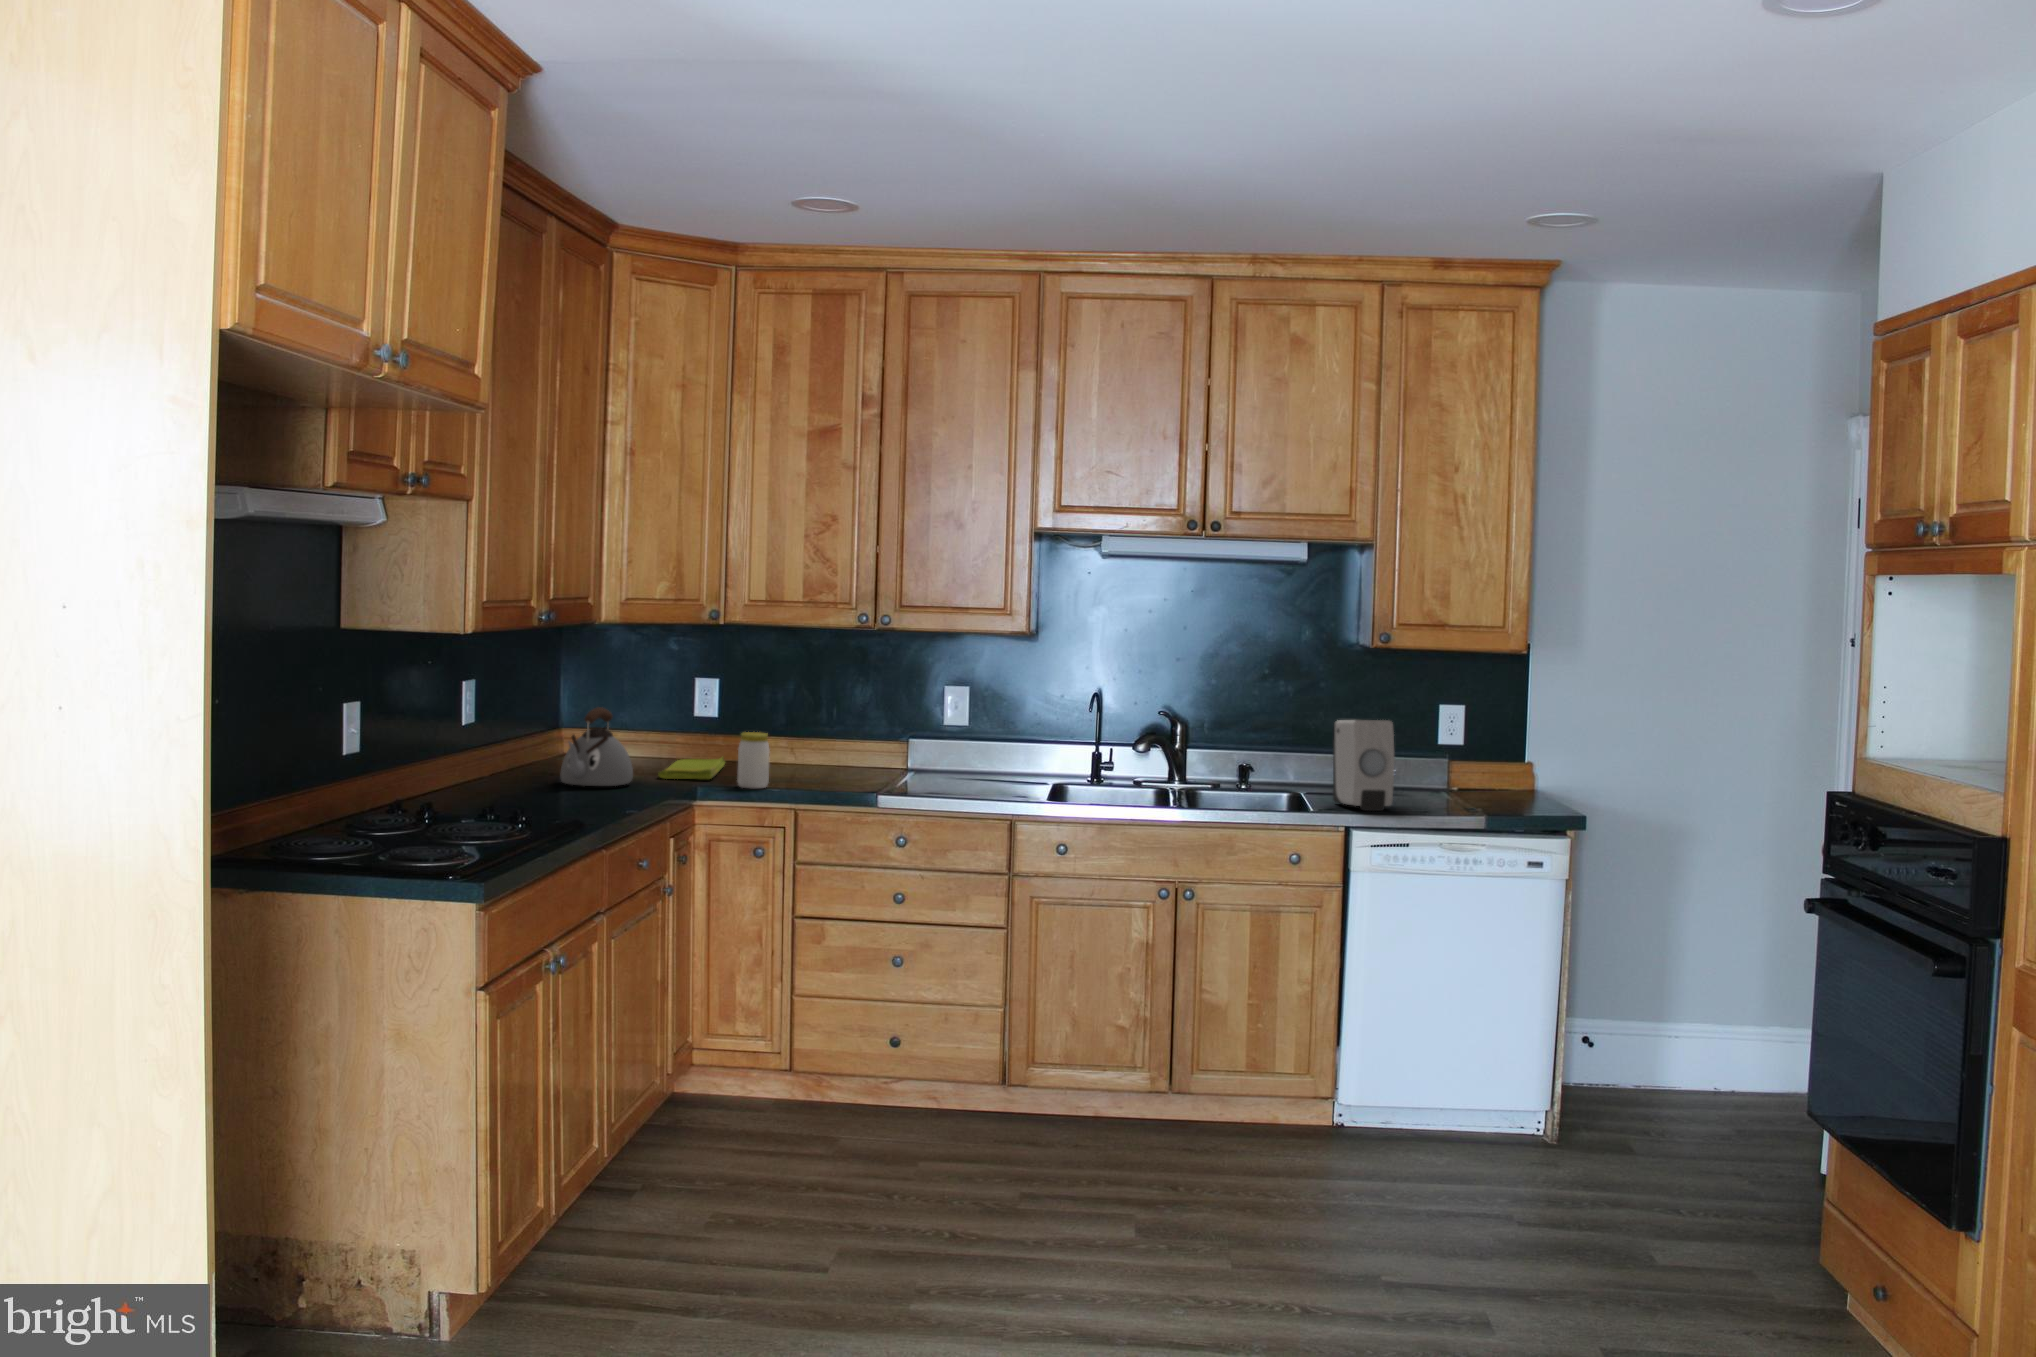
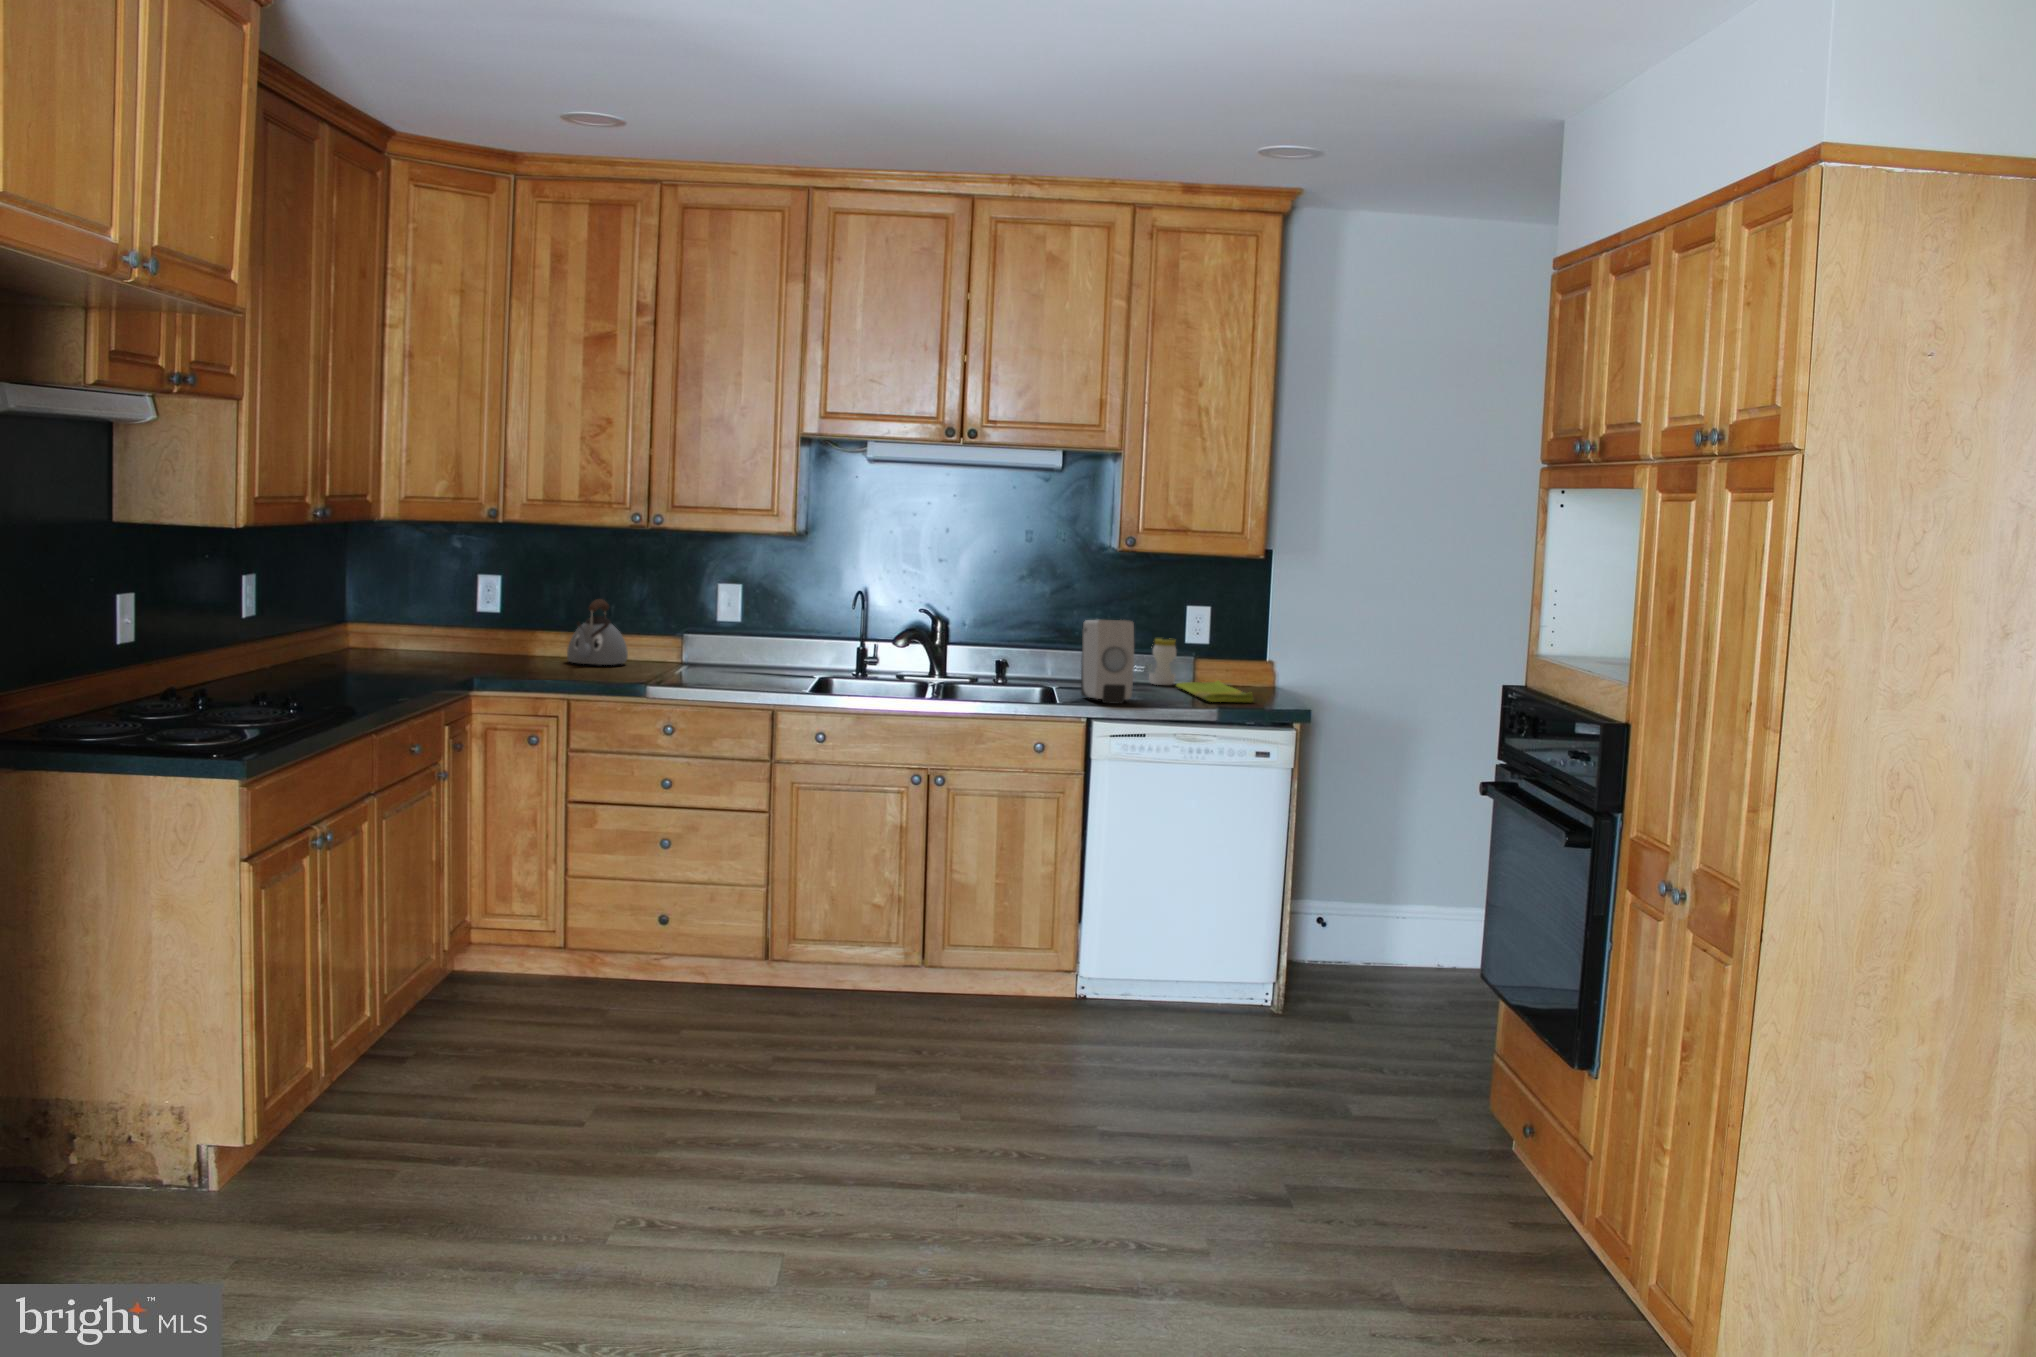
kettle: present [560,707,633,786] -> present [567,599,628,665]
jar: present [737,732,770,789] -> present [1149,639,1176,685]
dish towel: present [658,757,725,779] -> present [1176,681,1253,702]

